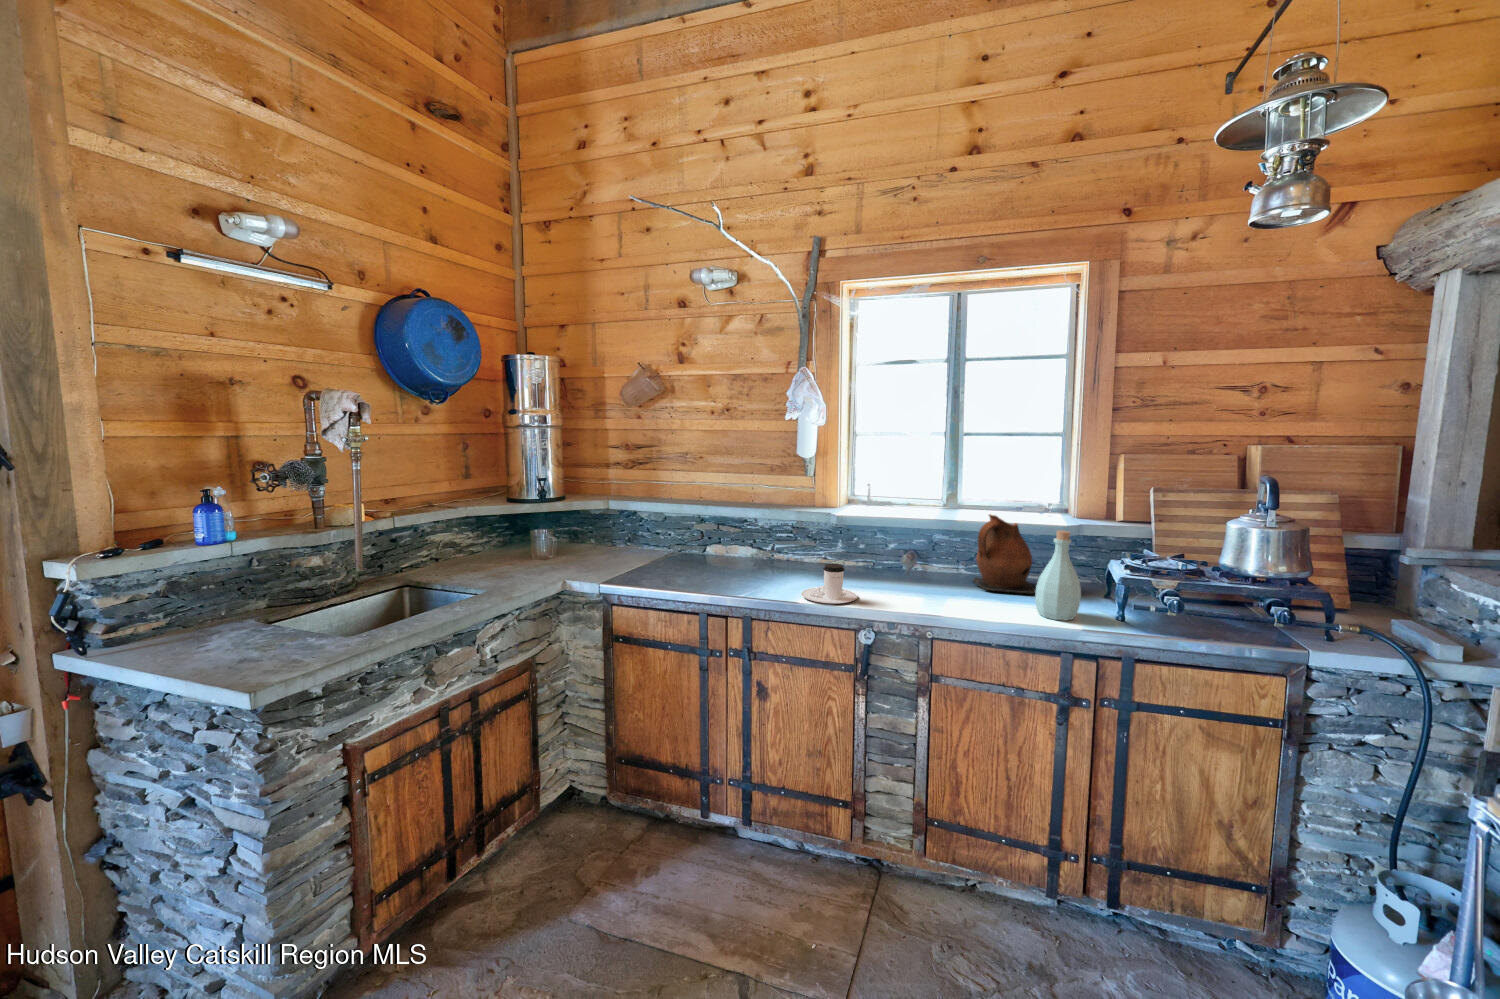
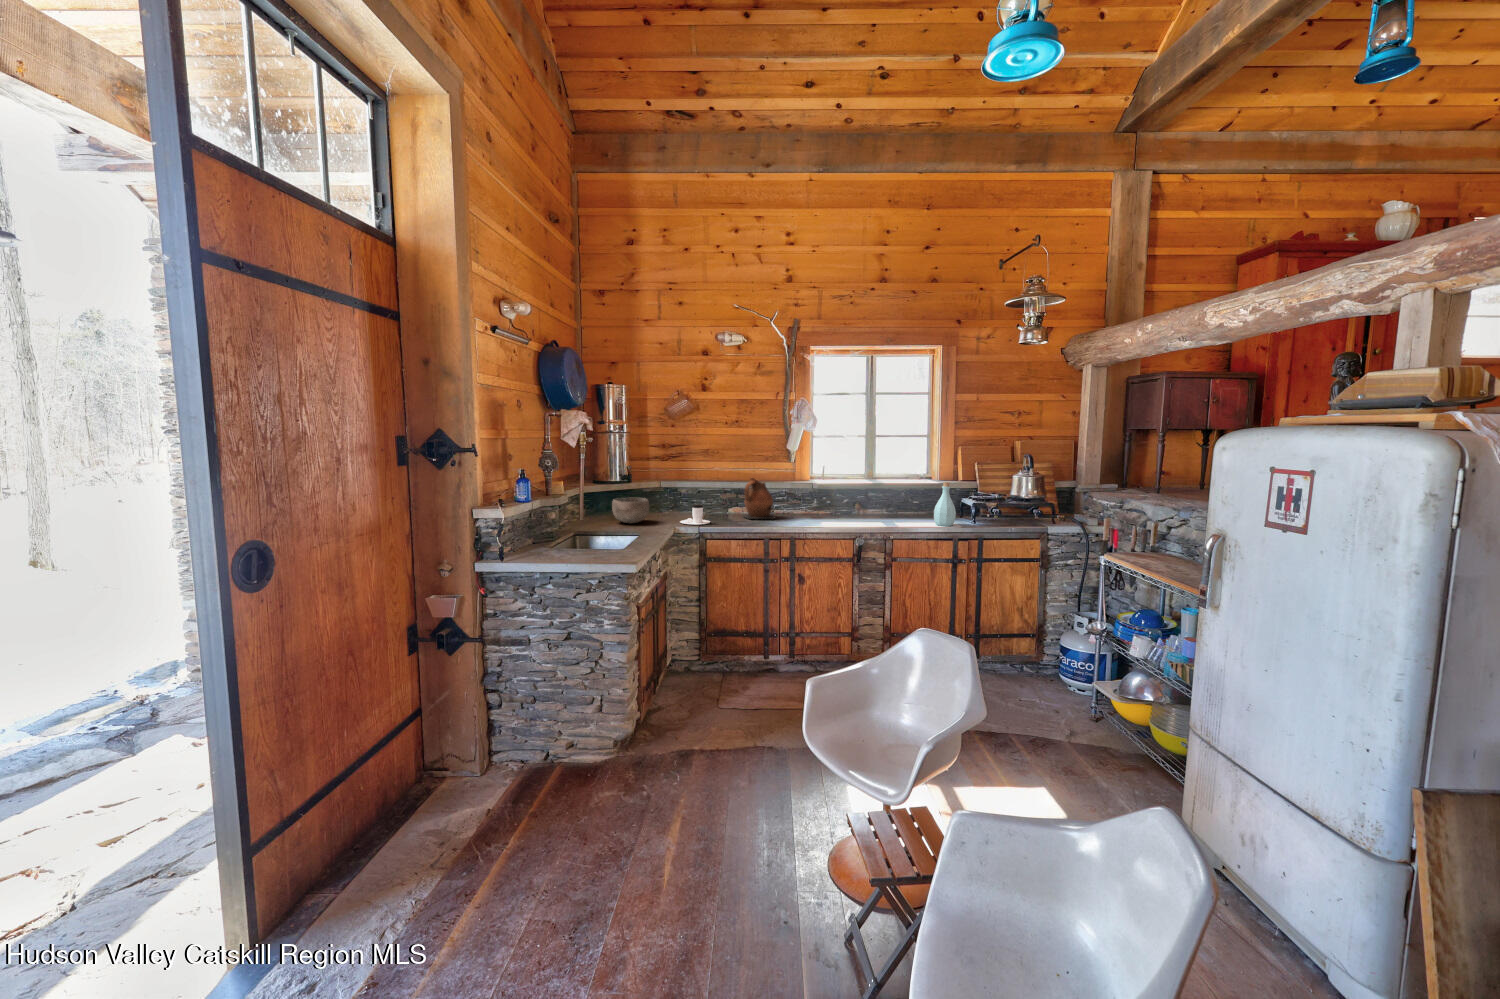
ceramic pitcher: present [973,514,1036,594] -> present [744,478,775,519]
bowl: none [492,526,553,567] -> present [612,498,649,523]
coffee cup: present [801,564,858,604] -> present [680,504,710,525]

